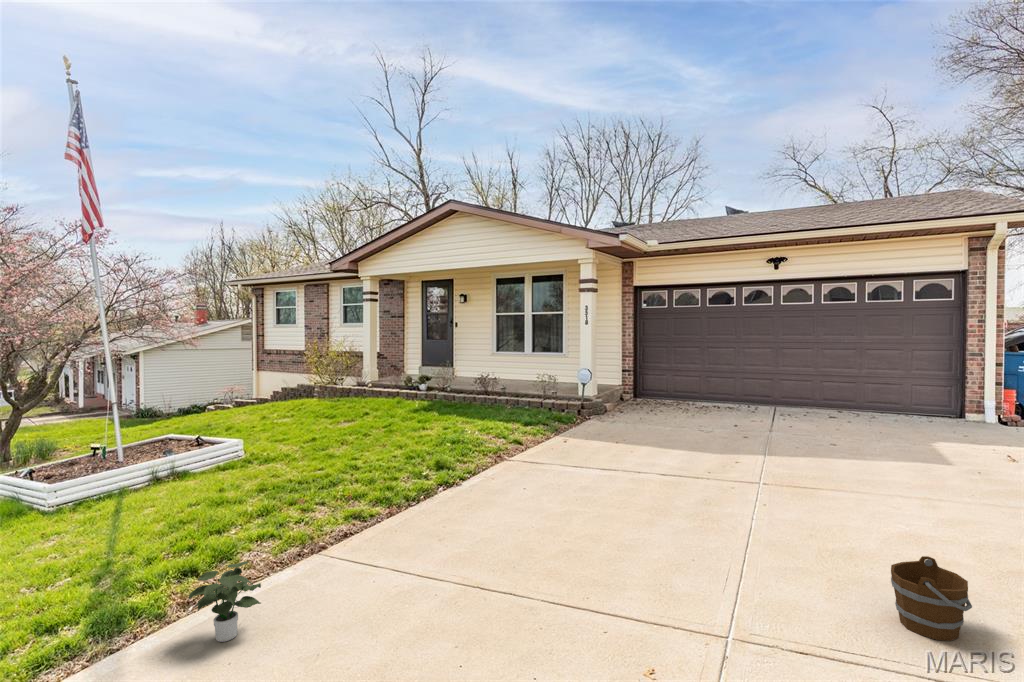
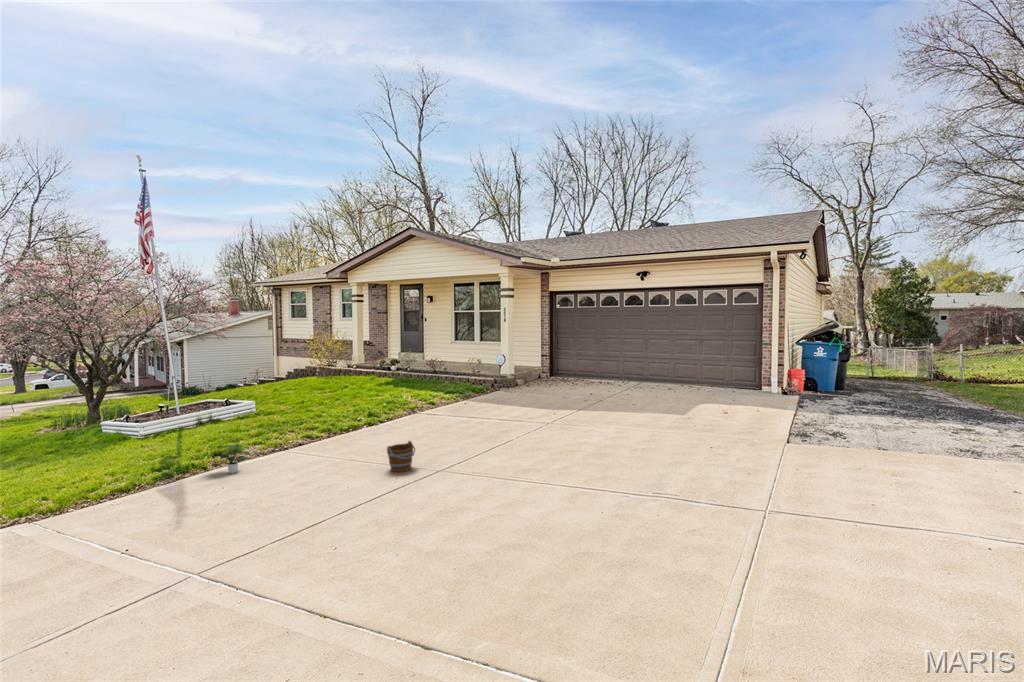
bucket: present [891,556,972,641] -> present [387,441,415,472]

